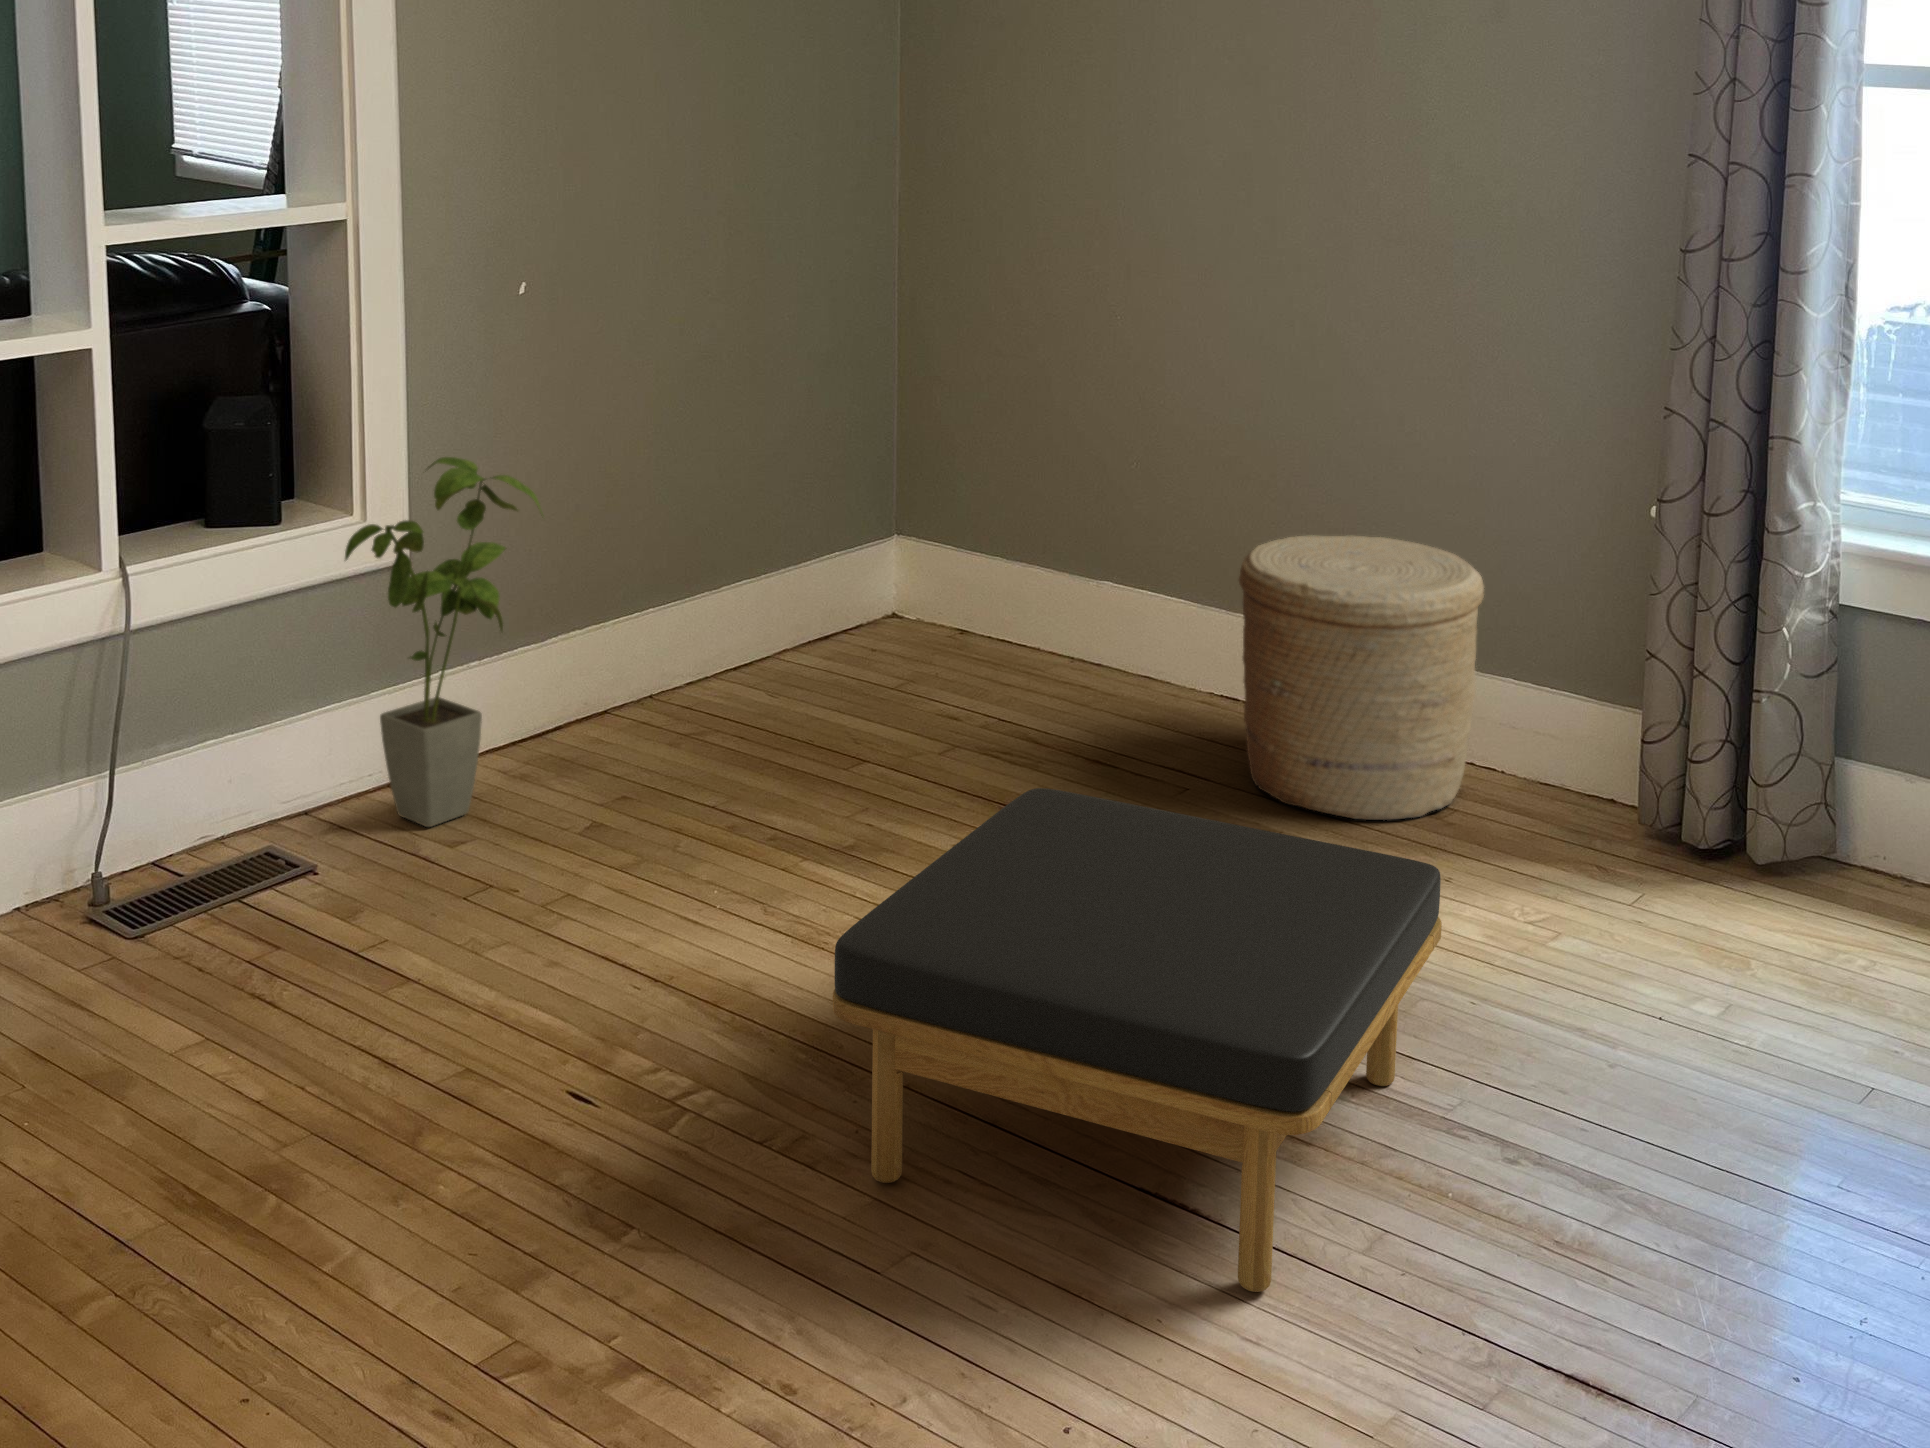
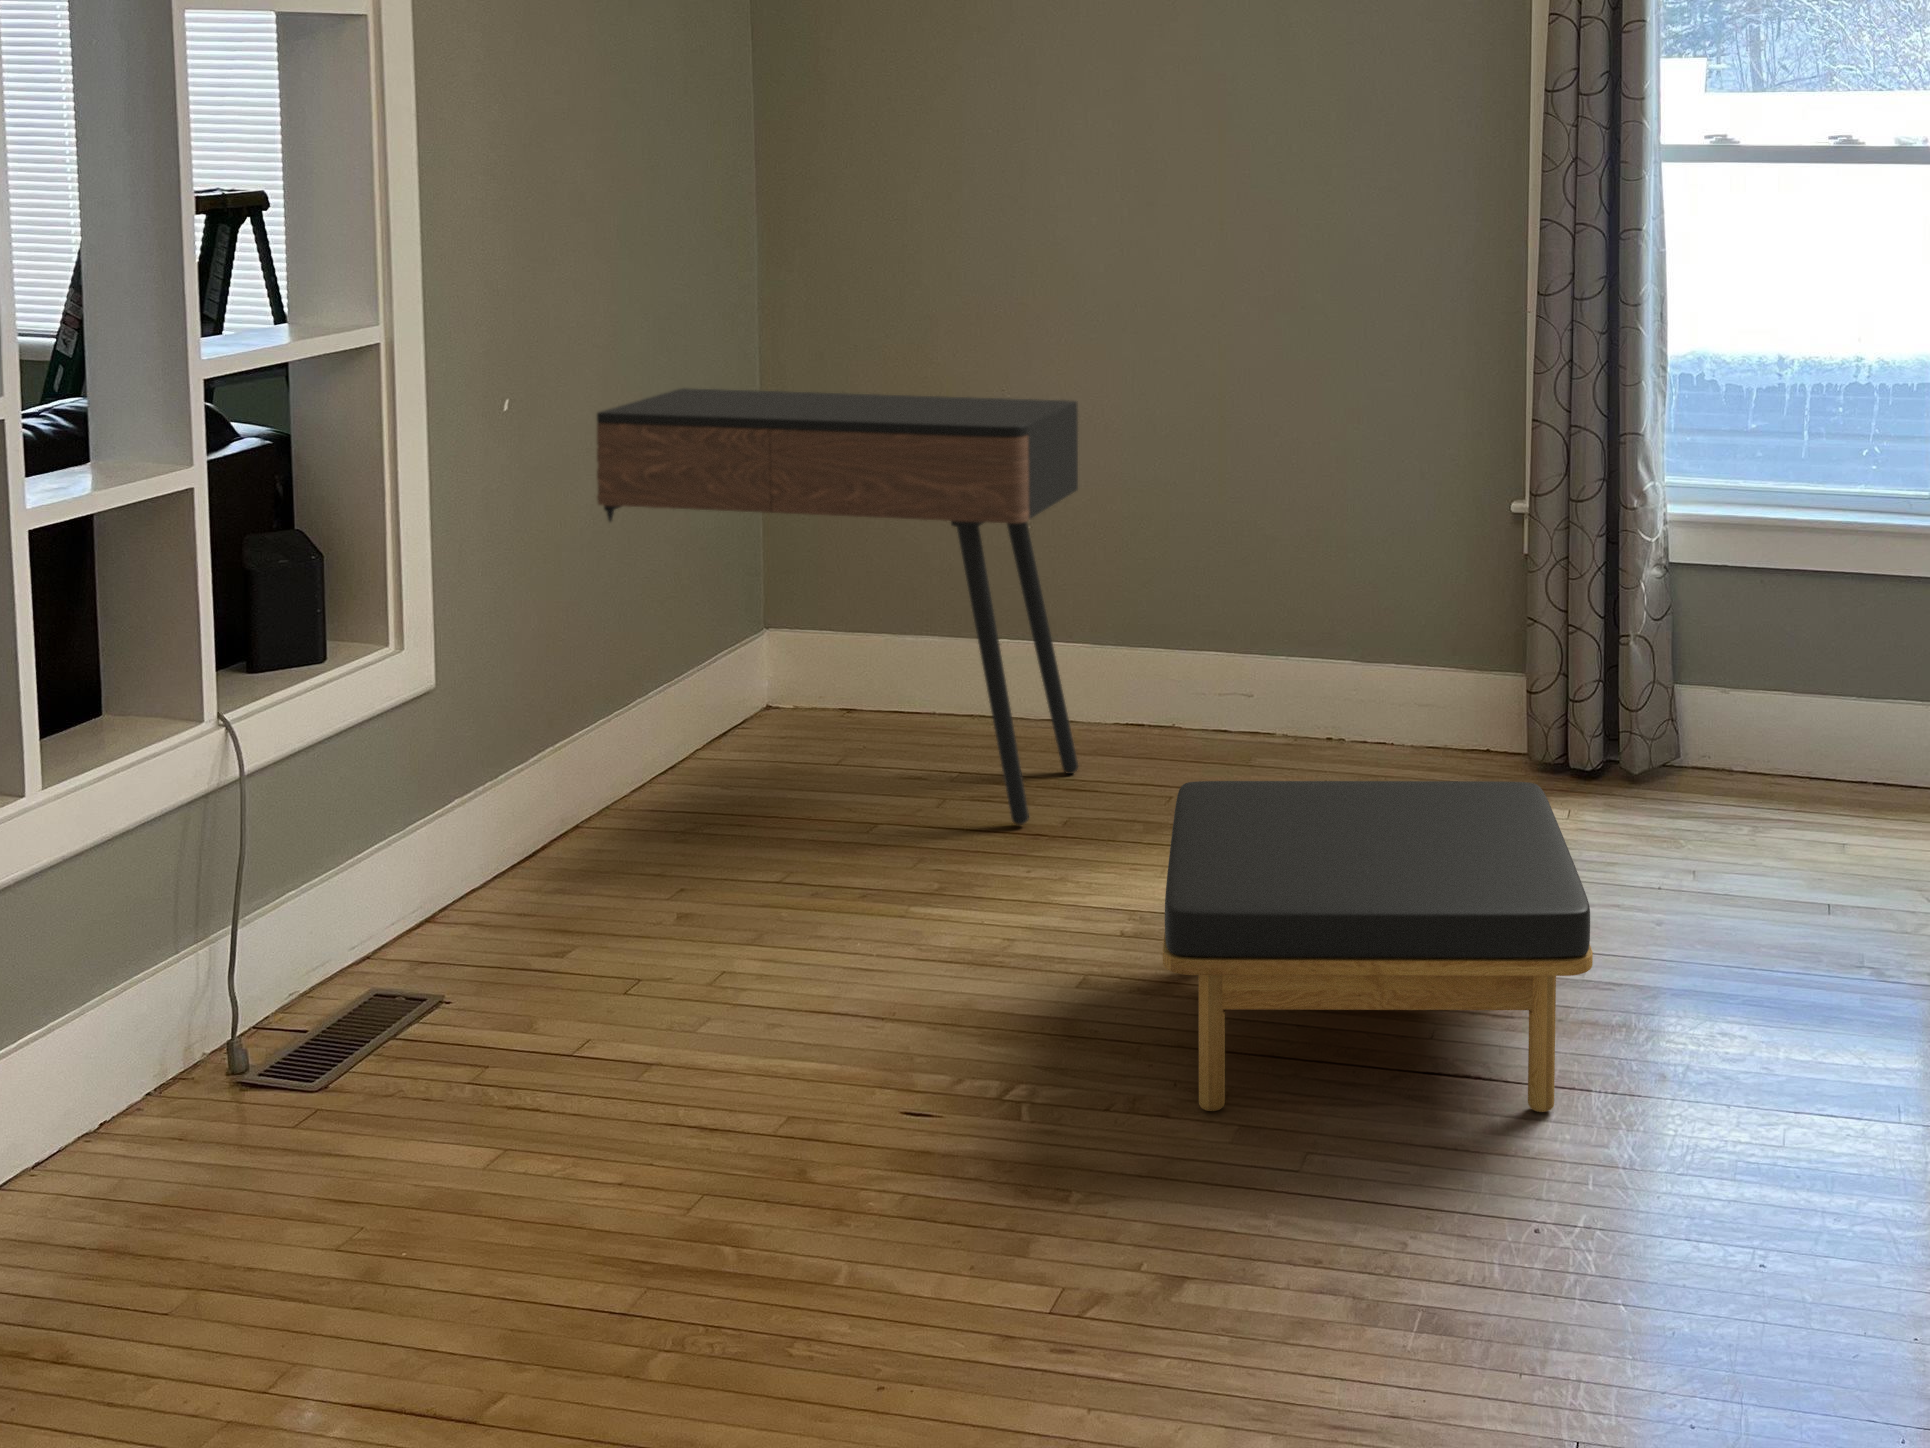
console table: none [610,276,1135,792] -> present [597,388,1078,825]
house plant: present [345,457,541,827] -> none [420,570,619,946]
woven basket: present [1239,535,1484,820] -> none [1188,561,1393,797]

